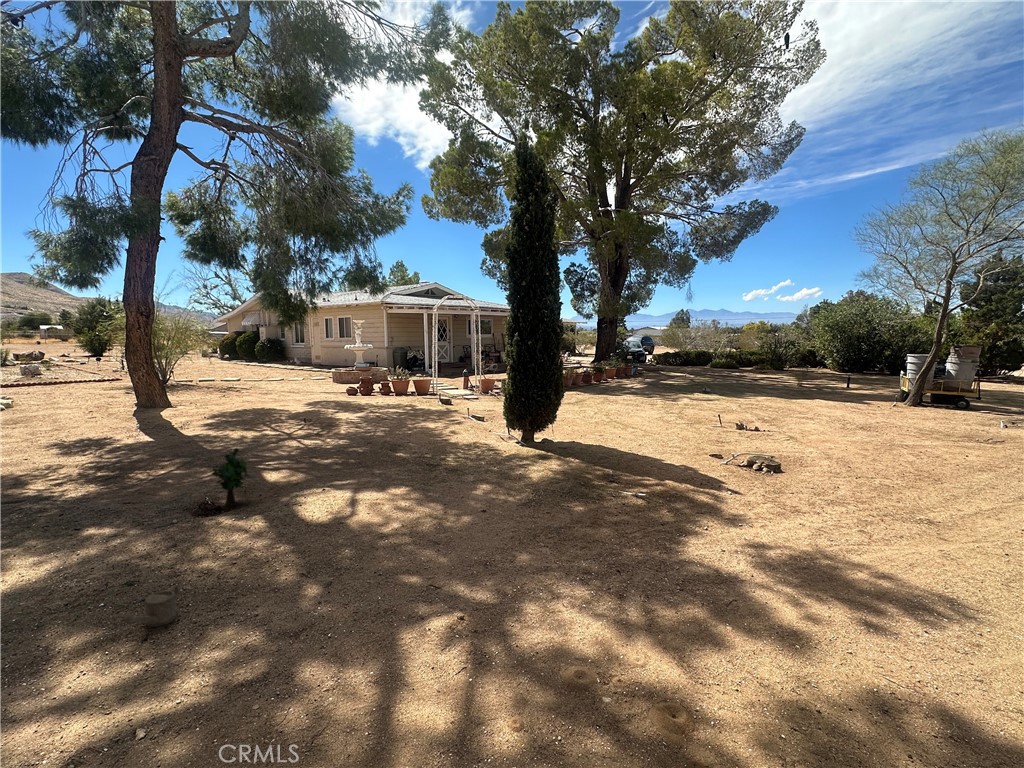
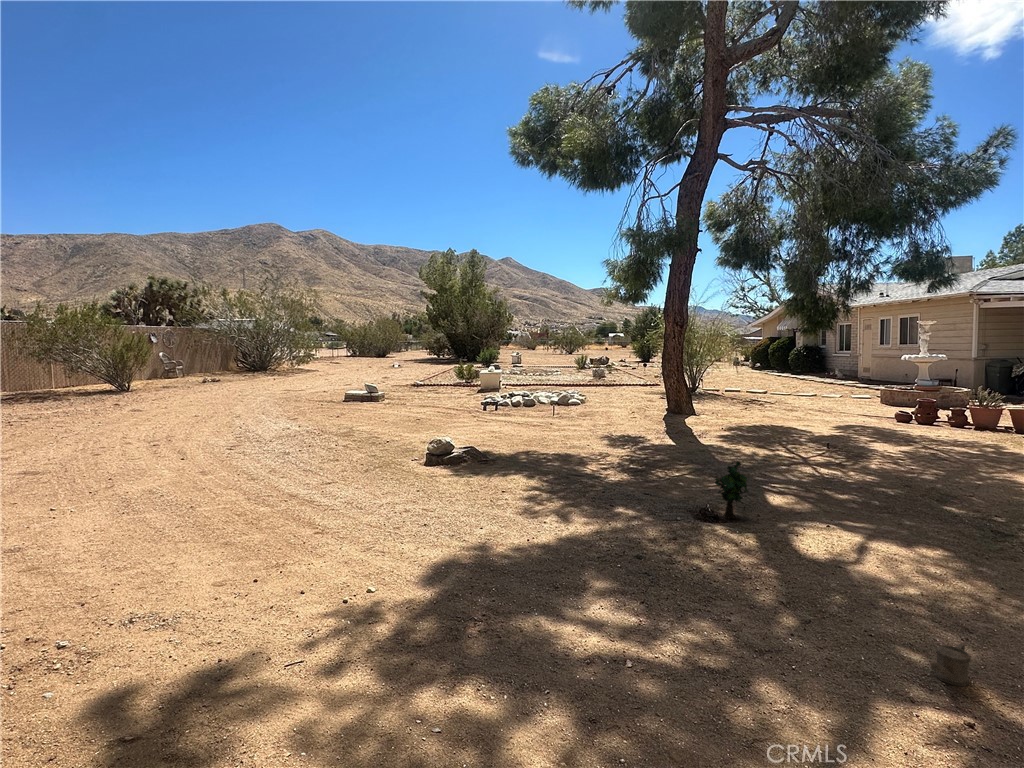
watering can: present [124,585,179,627] -> present [931,643,971,686]

